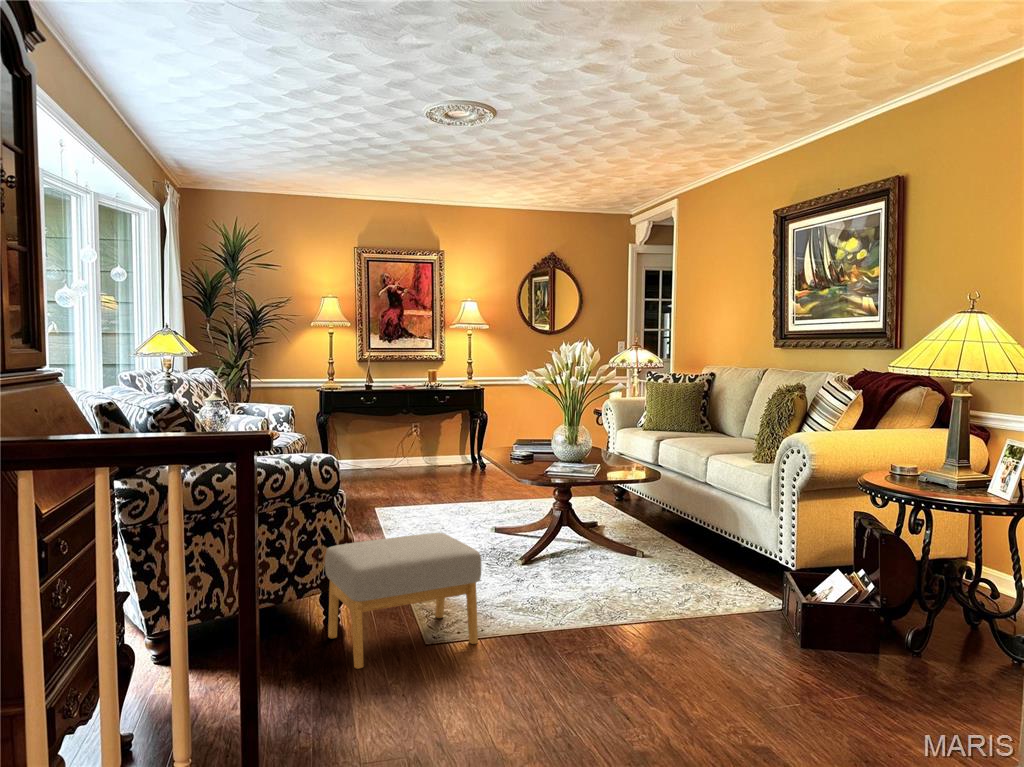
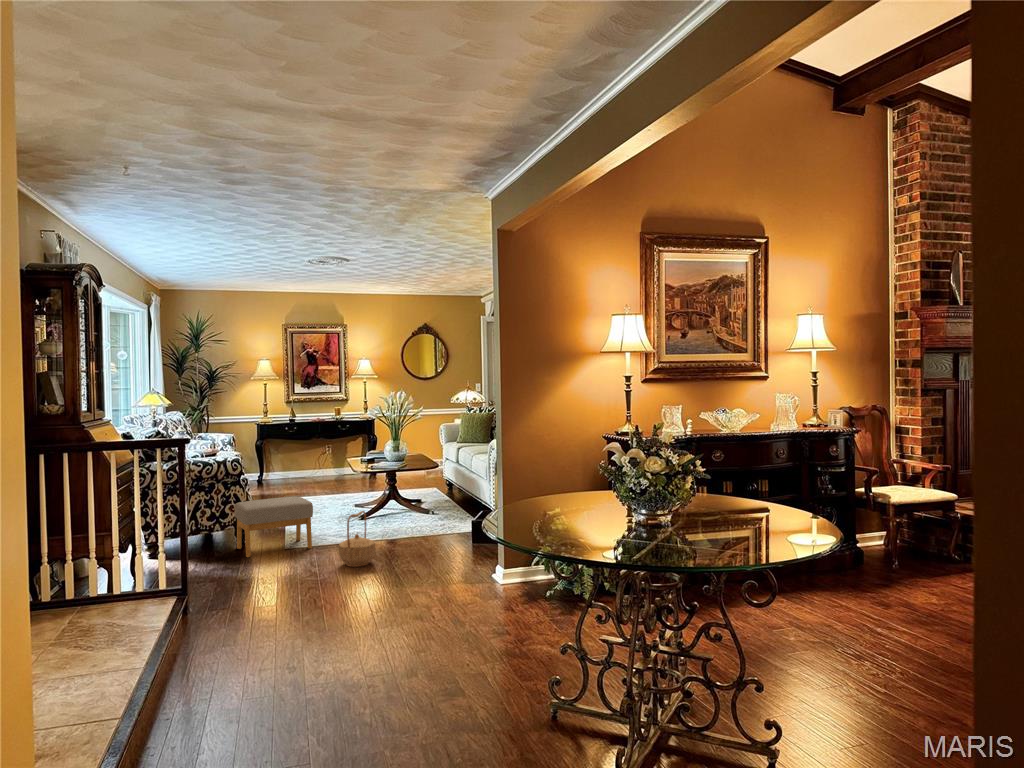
basket: none [569,586,650,719] -> present [339,511,375,567]

